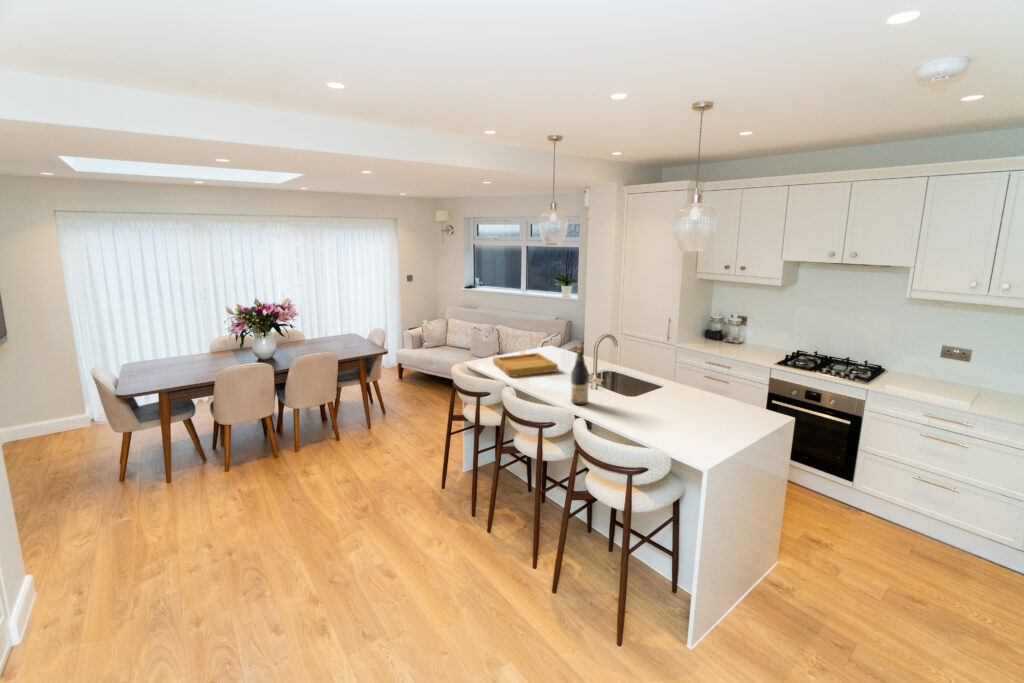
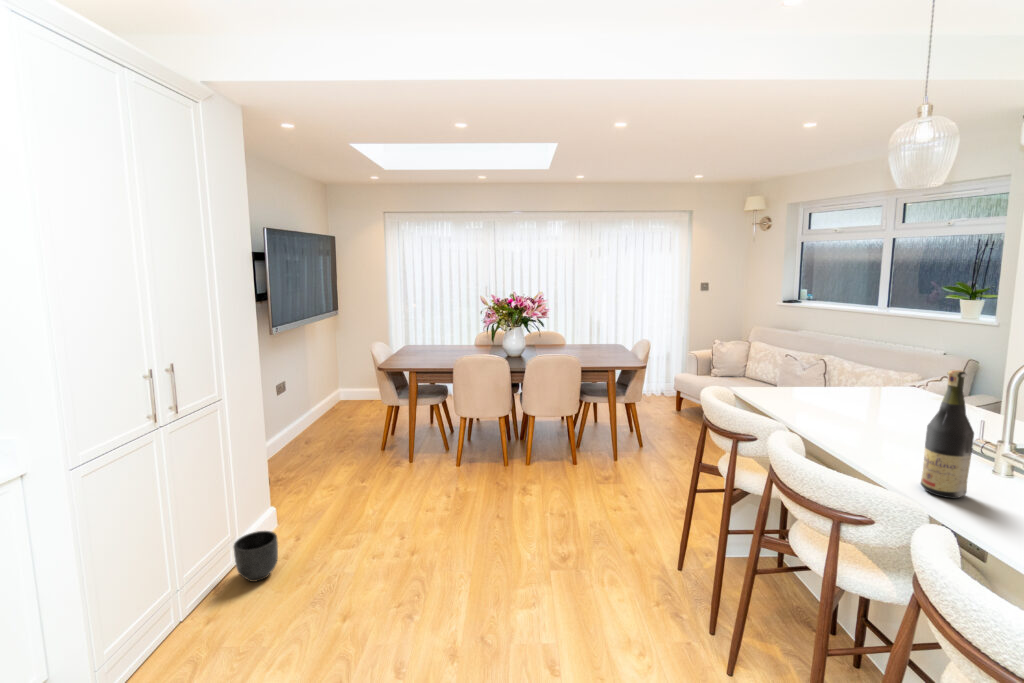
tray: present [493,353,558,377] -> none [783,387,910,428]
planter: none [13,591,76,649] -> present [234,531,278,582]

